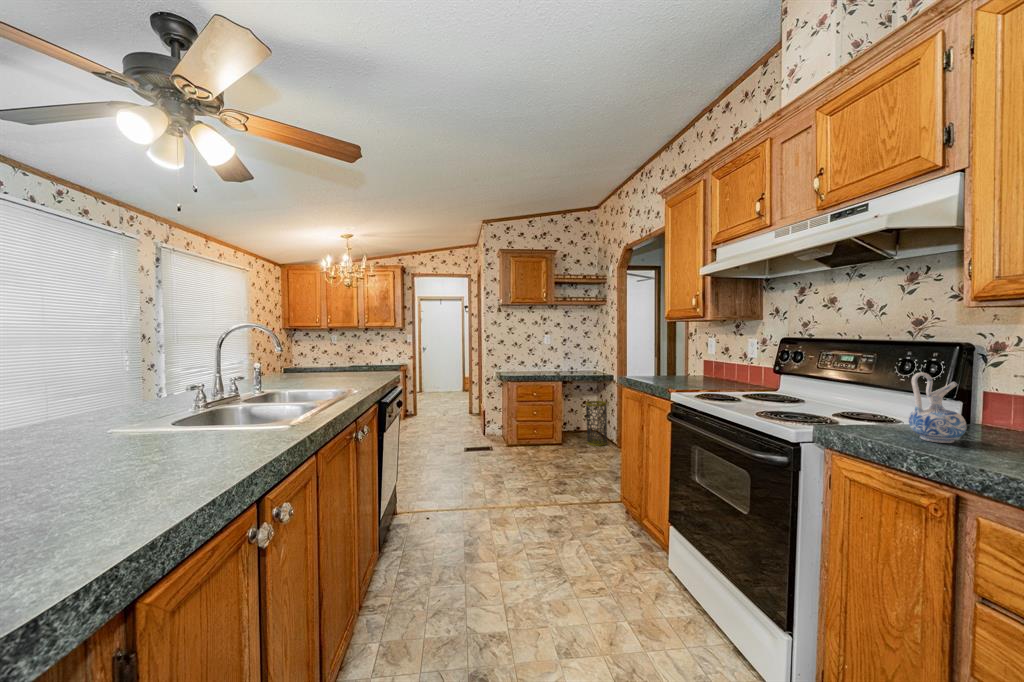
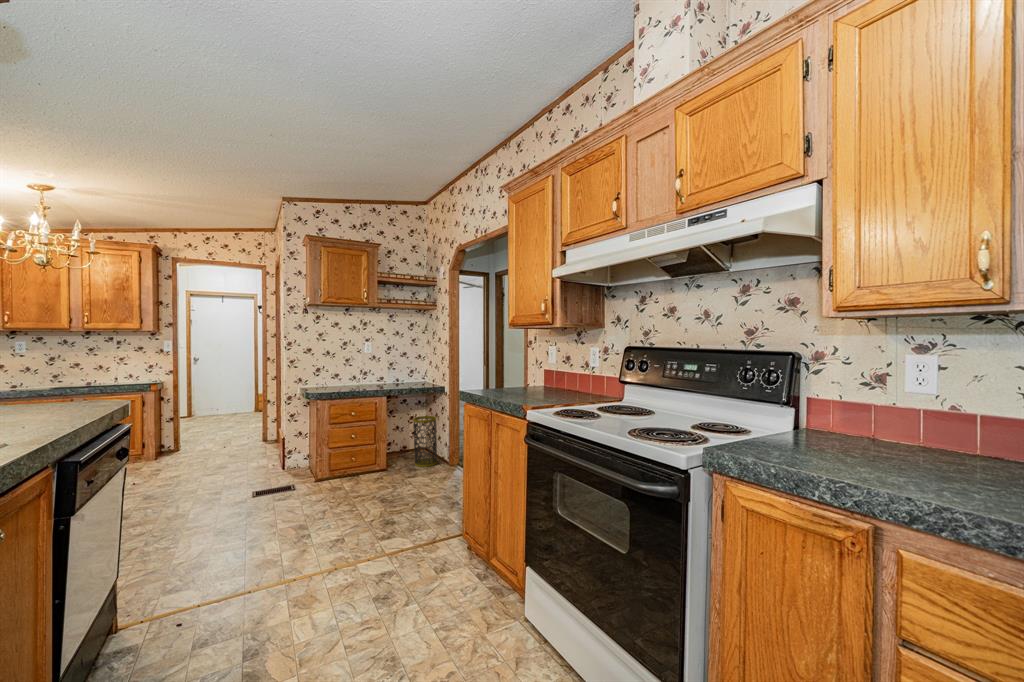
ceramic pitcher: present [908,372,966,443] -> none [792,388,845,463]

